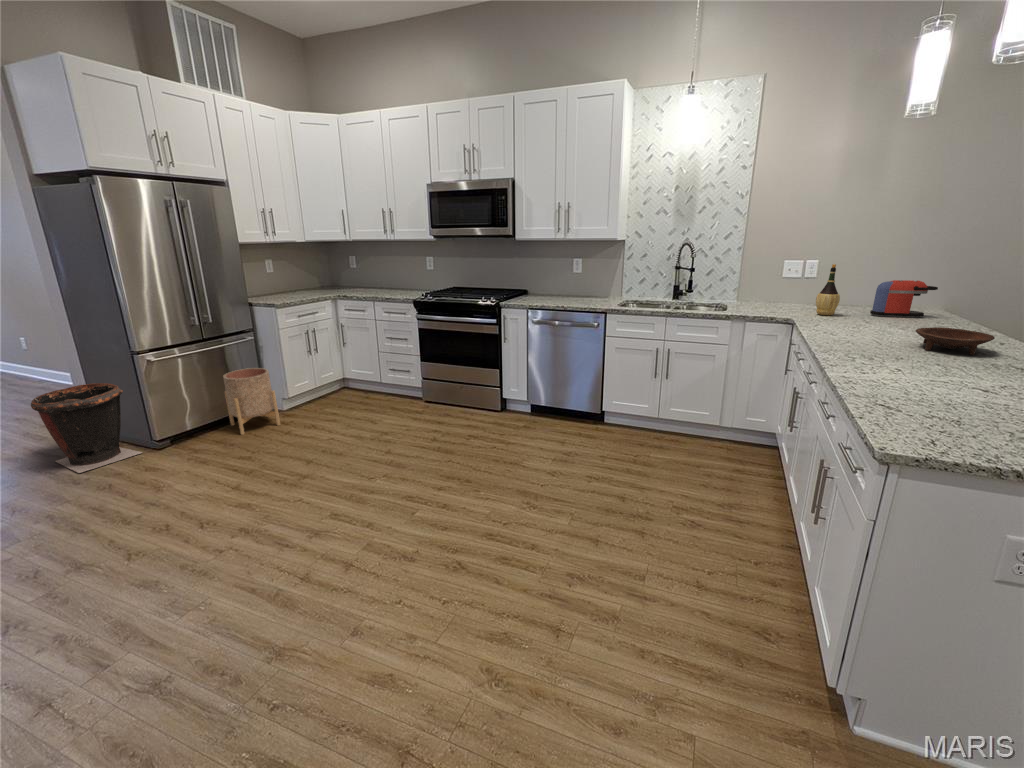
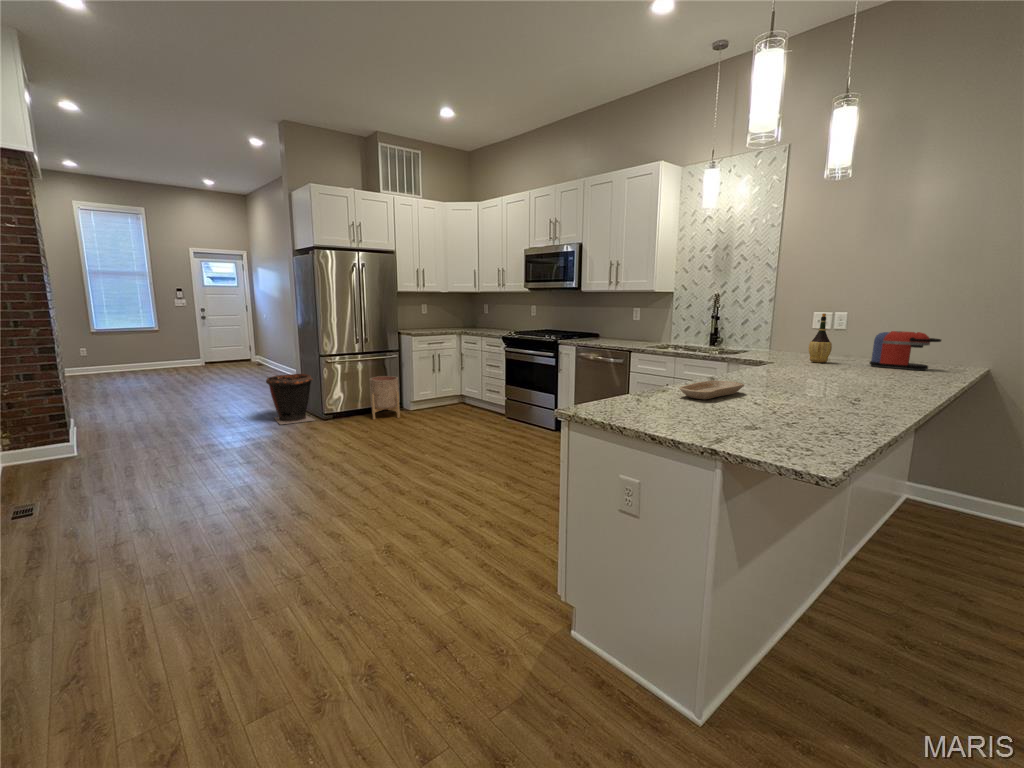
bowl: present [916,327,995,355] -> none [805,367,872,390]
tray: none [894,361,970,395] -> present [679,380,744,399]

